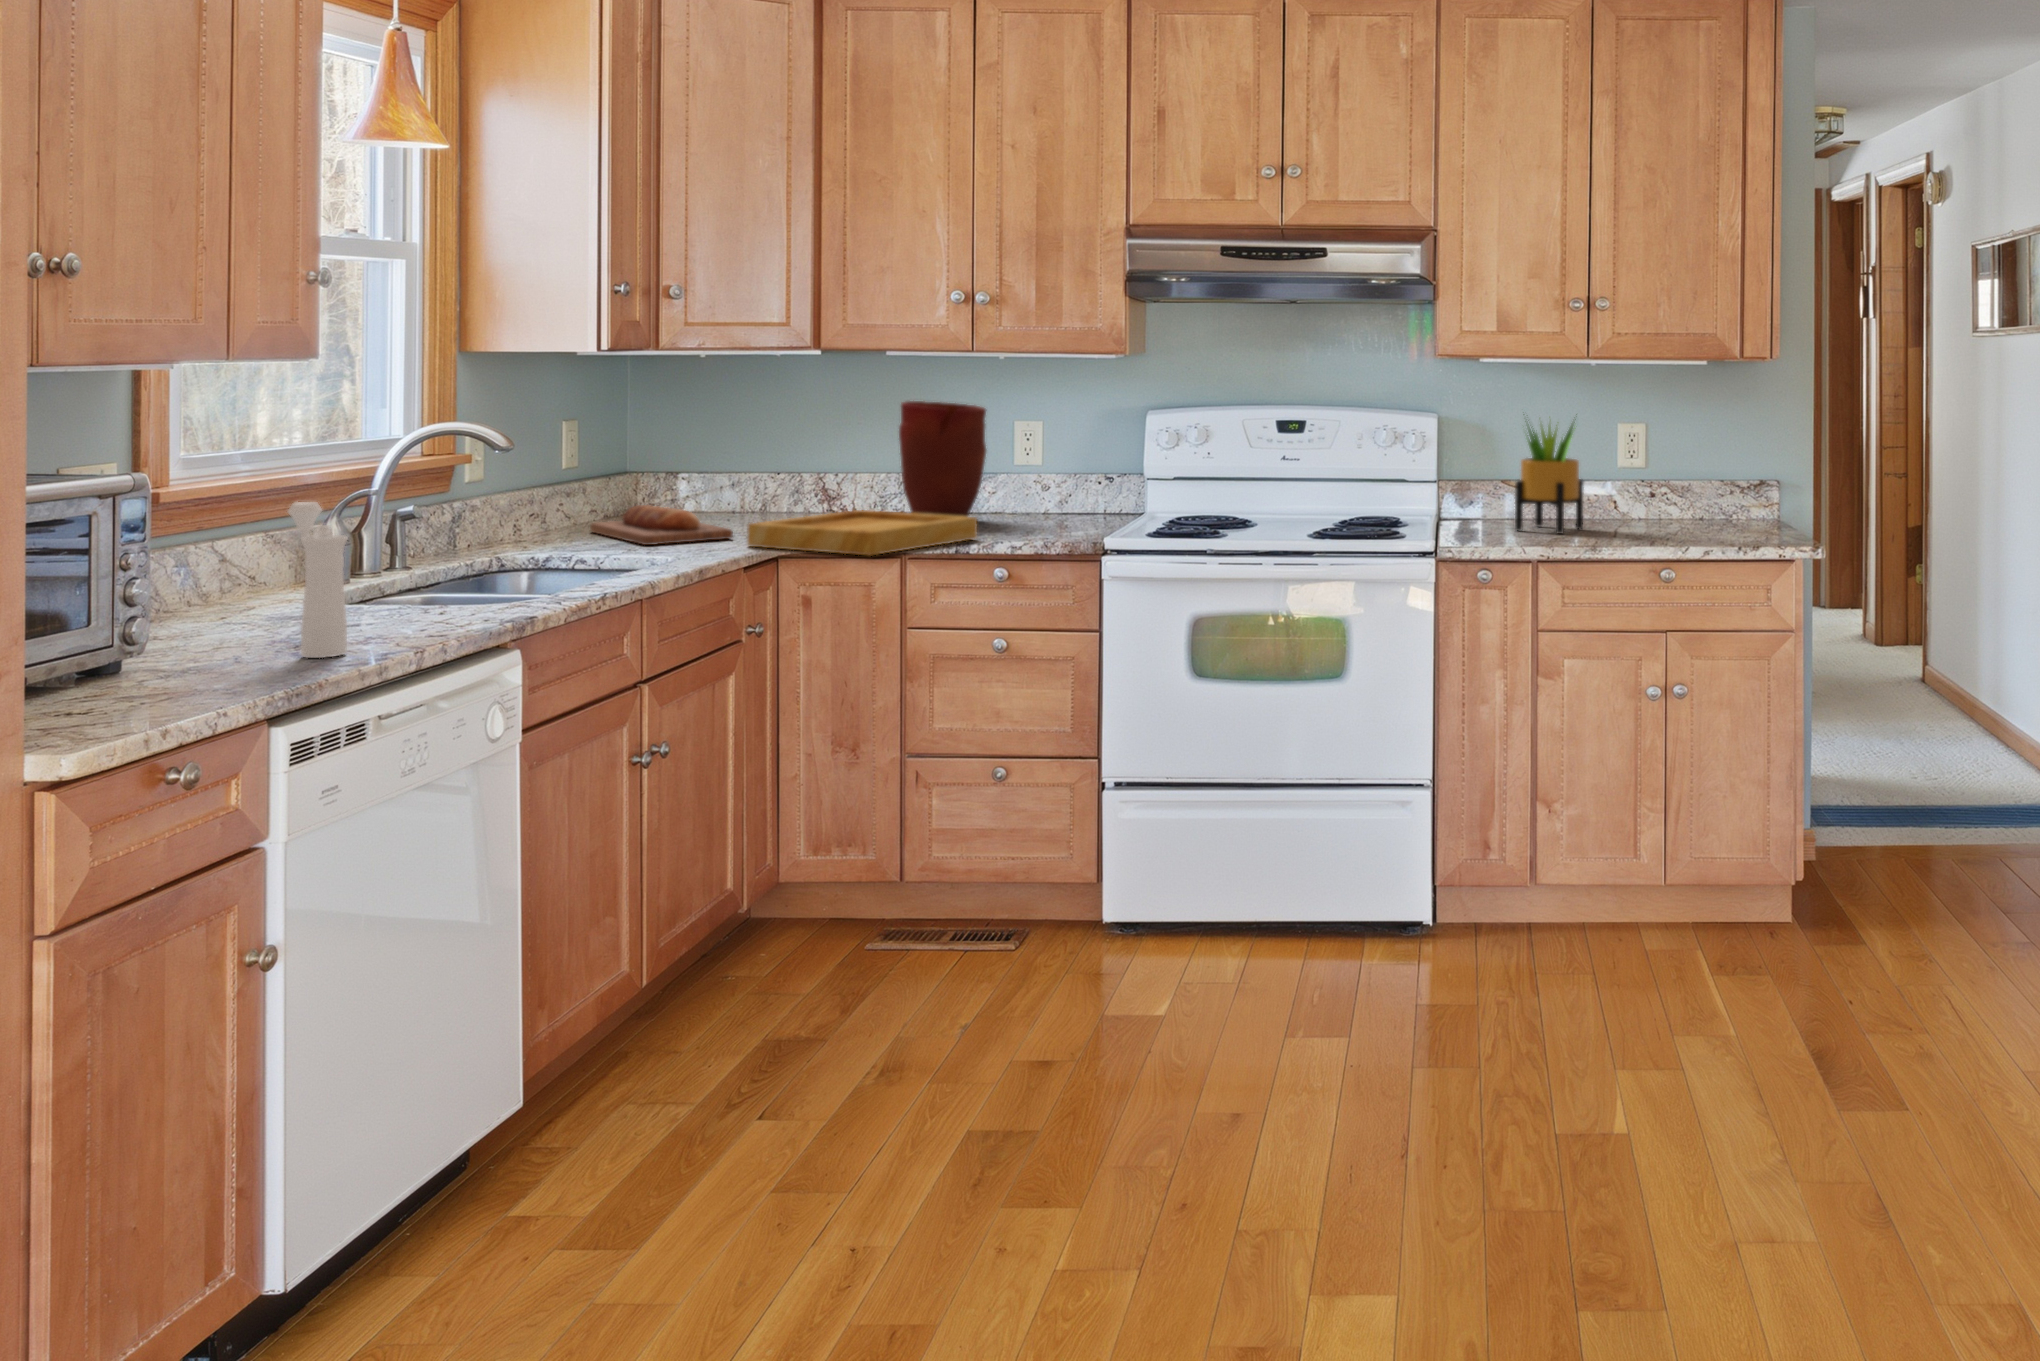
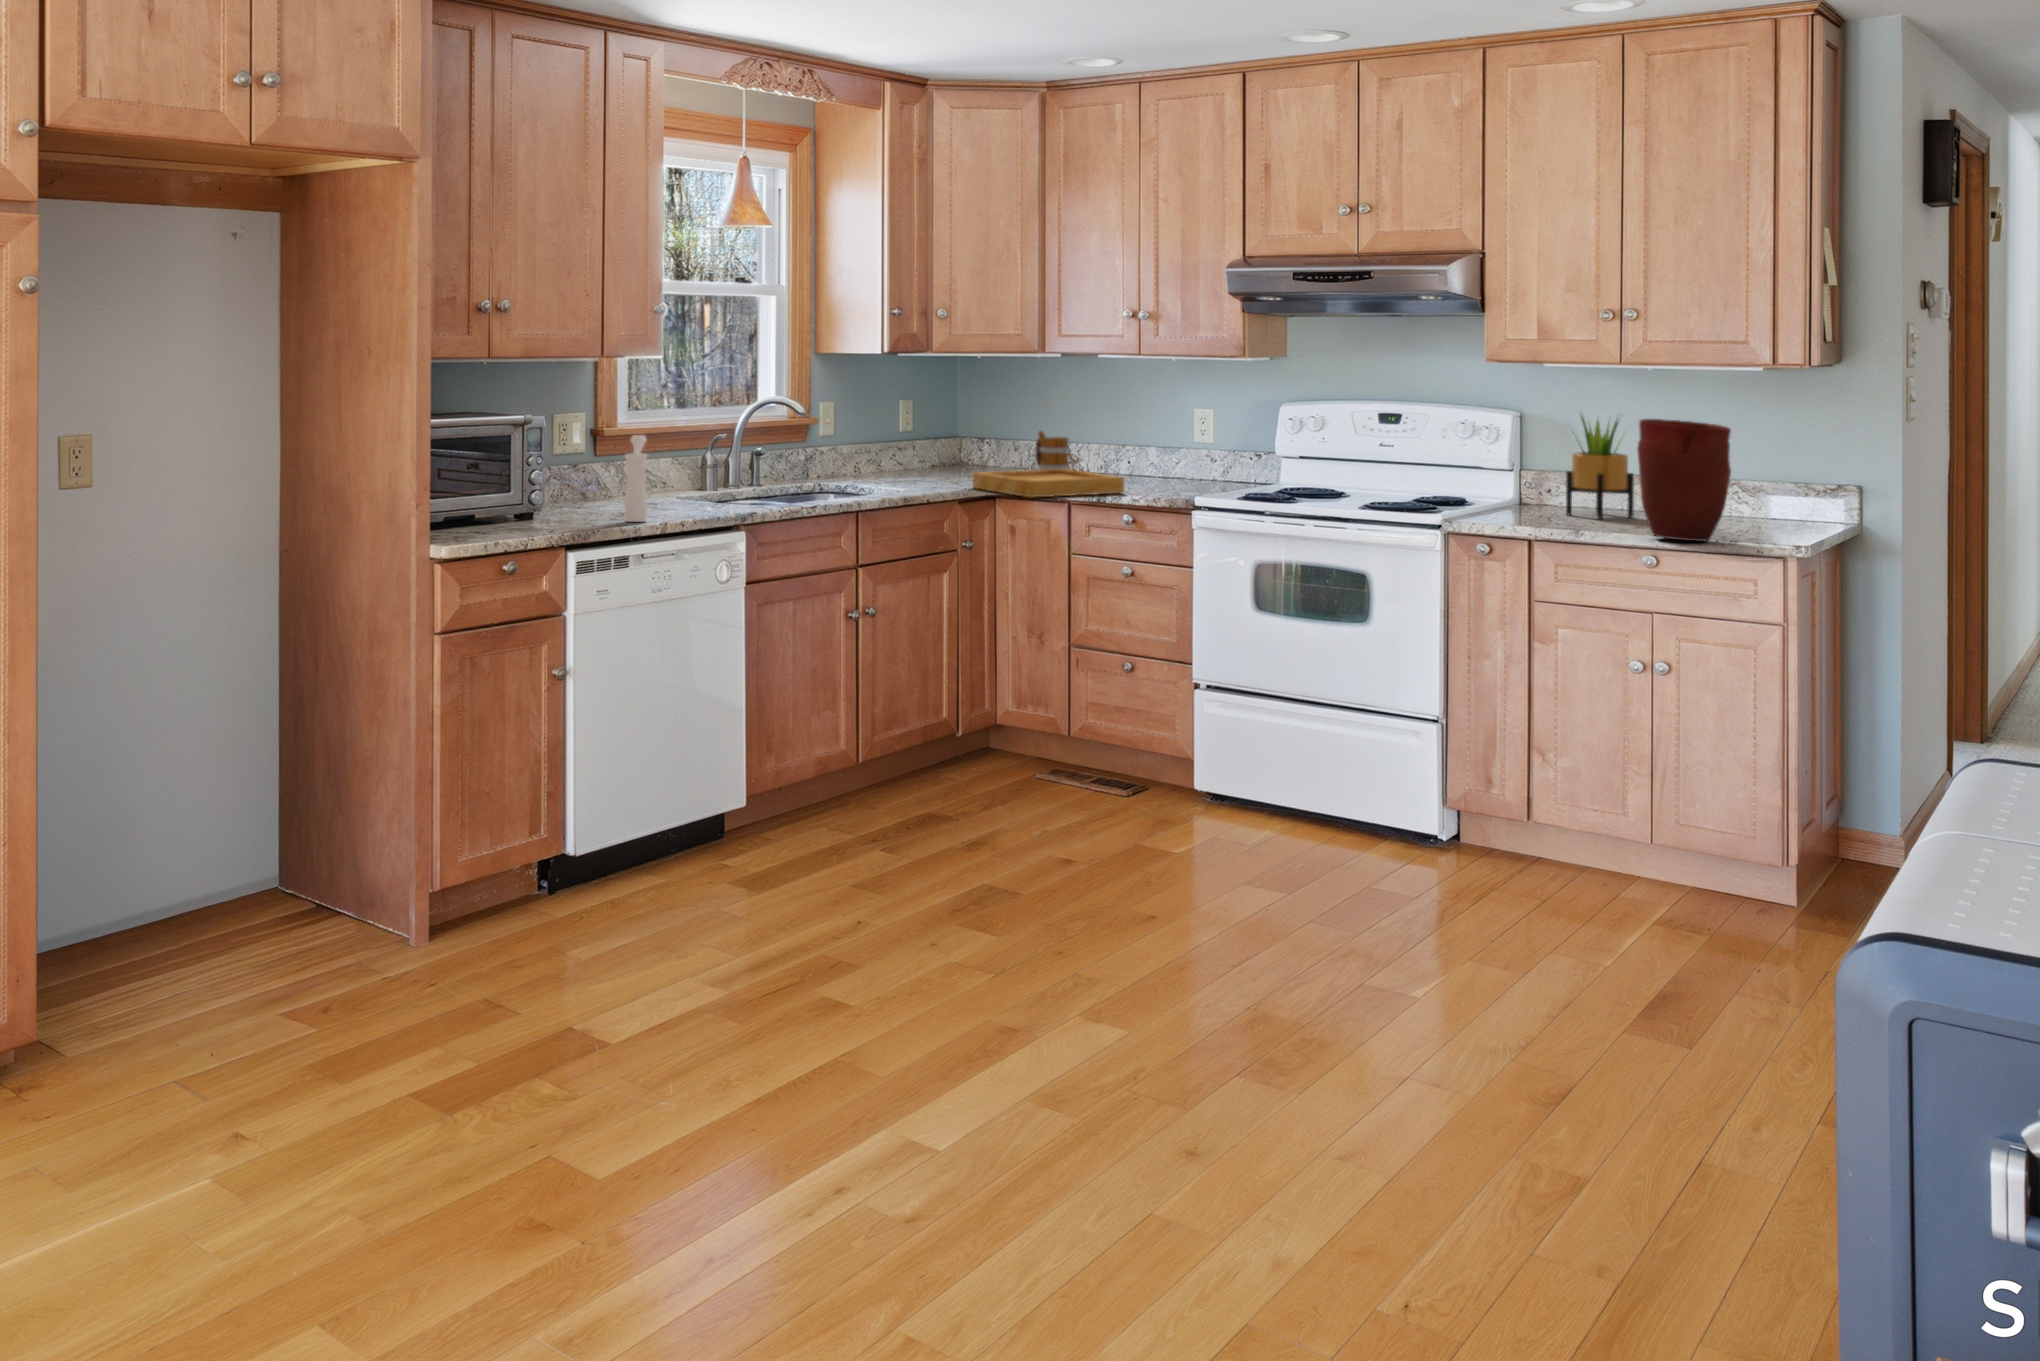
vase: present [899,401,986,517] -> present [1637,419,1731,541]
mug: none [768,456,827,517] -> present [1035,431,1070,470]
bread loaf: present [590,505,733,545] -> none [906,459,975,483]

